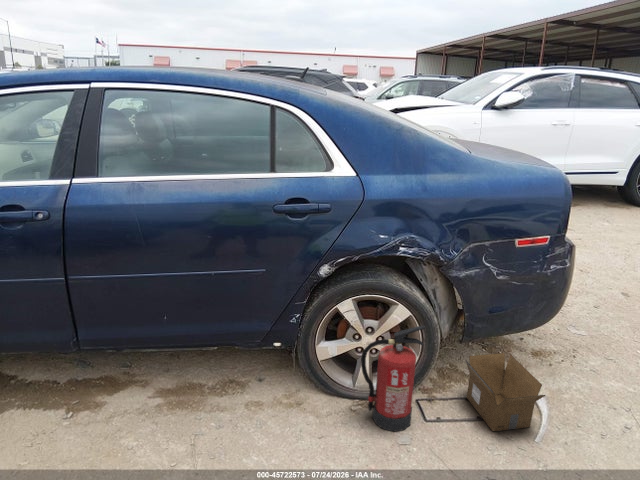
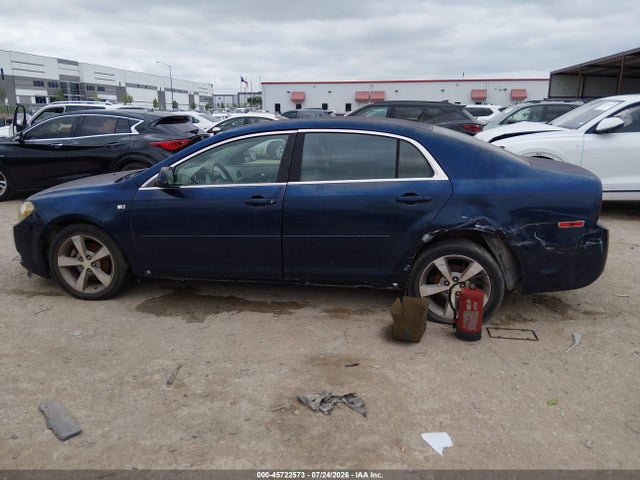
cardboard box: present [466,353,545,431] -> present [389,296,430,343]

